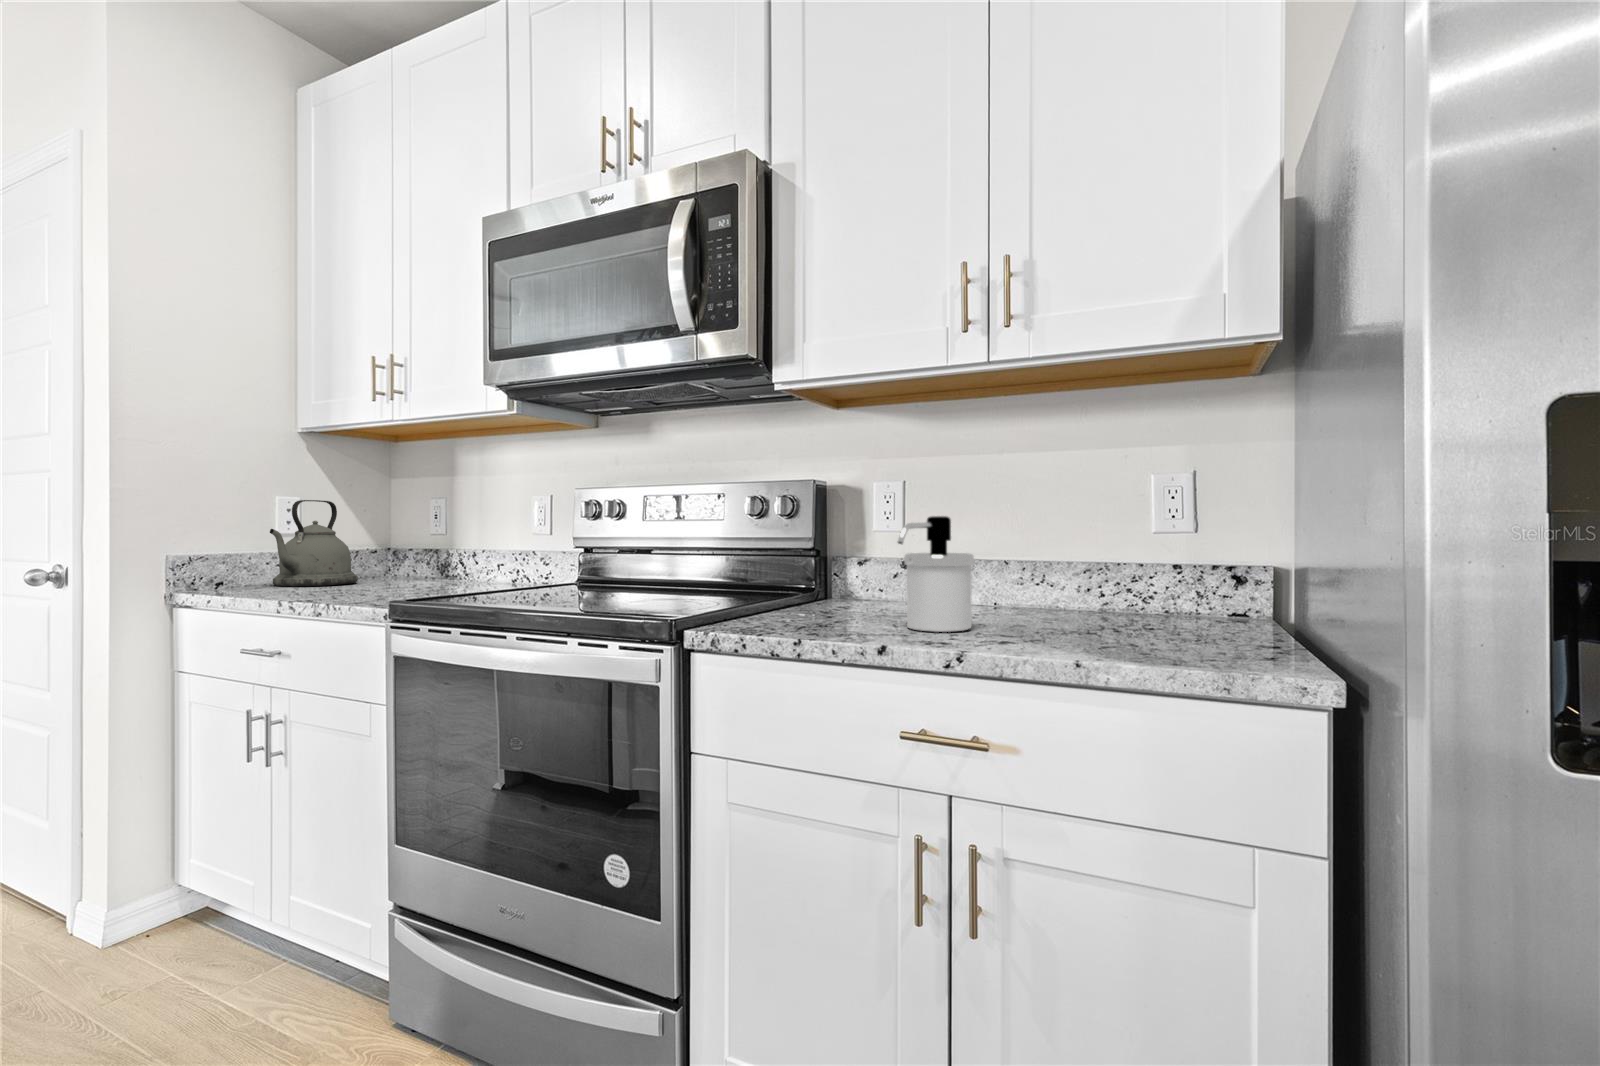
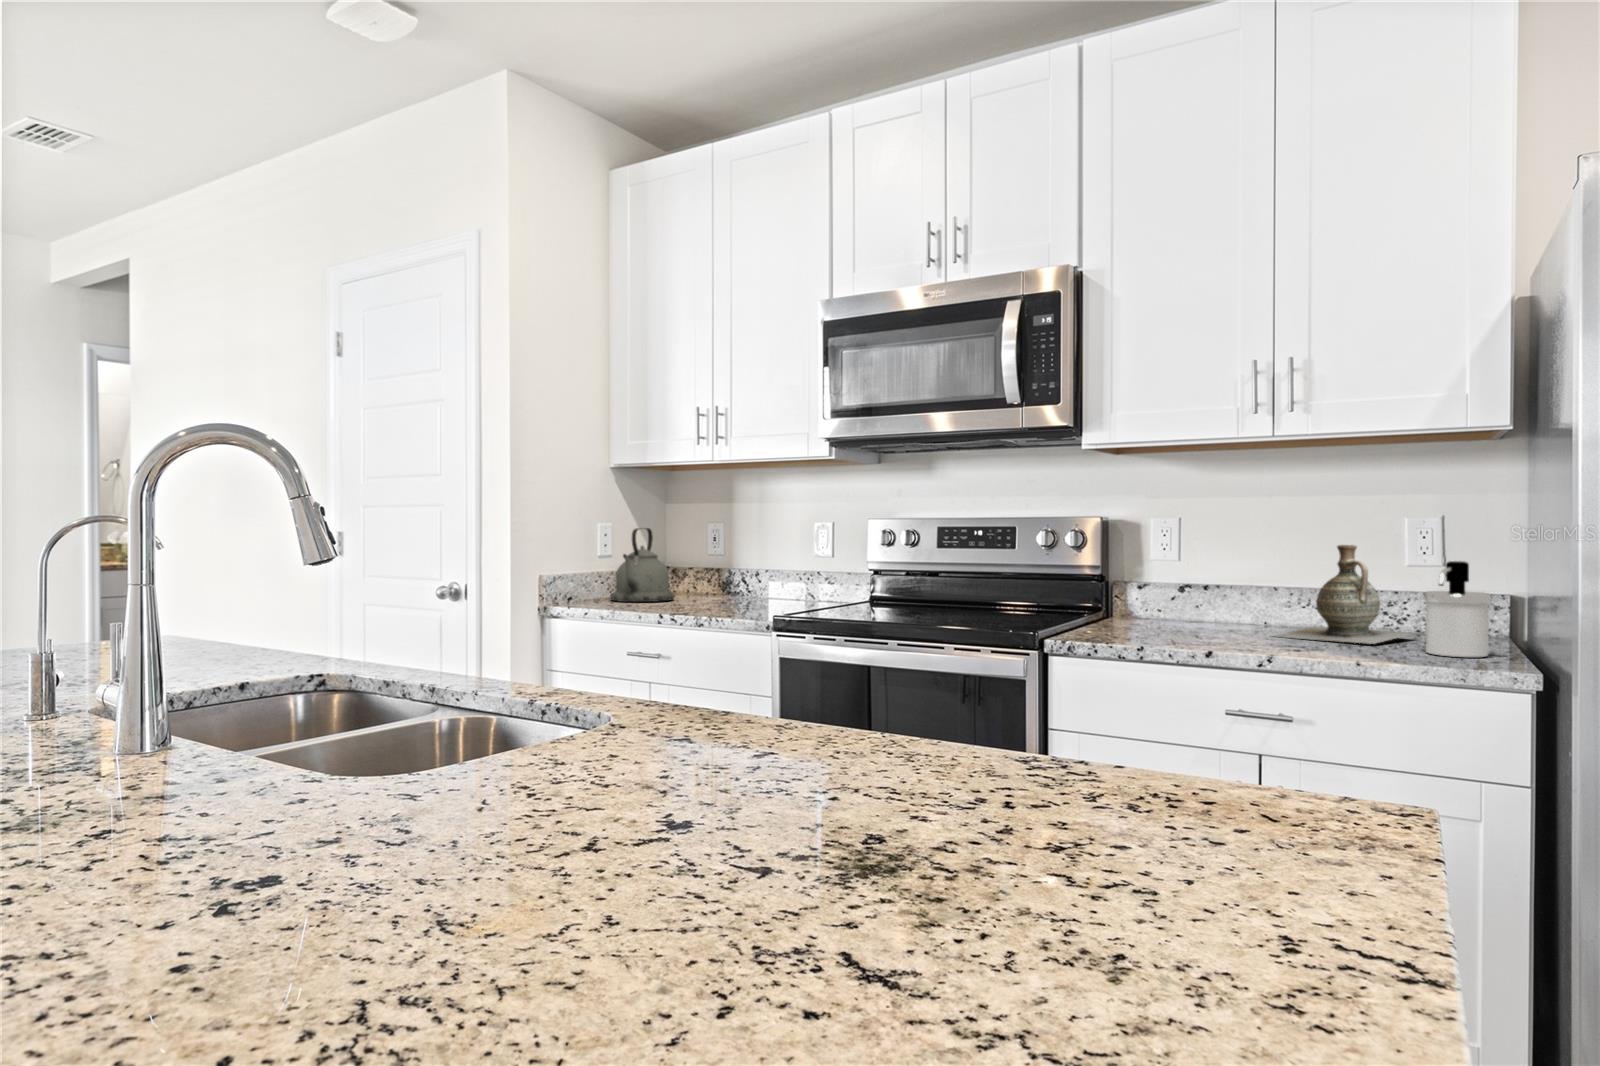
ceramic jug: none [984,503,1166,632] -> present [1274,545,1412,644]
soap dispenser: present [898,516,974,632] -> present [1424,561,1491,657]

